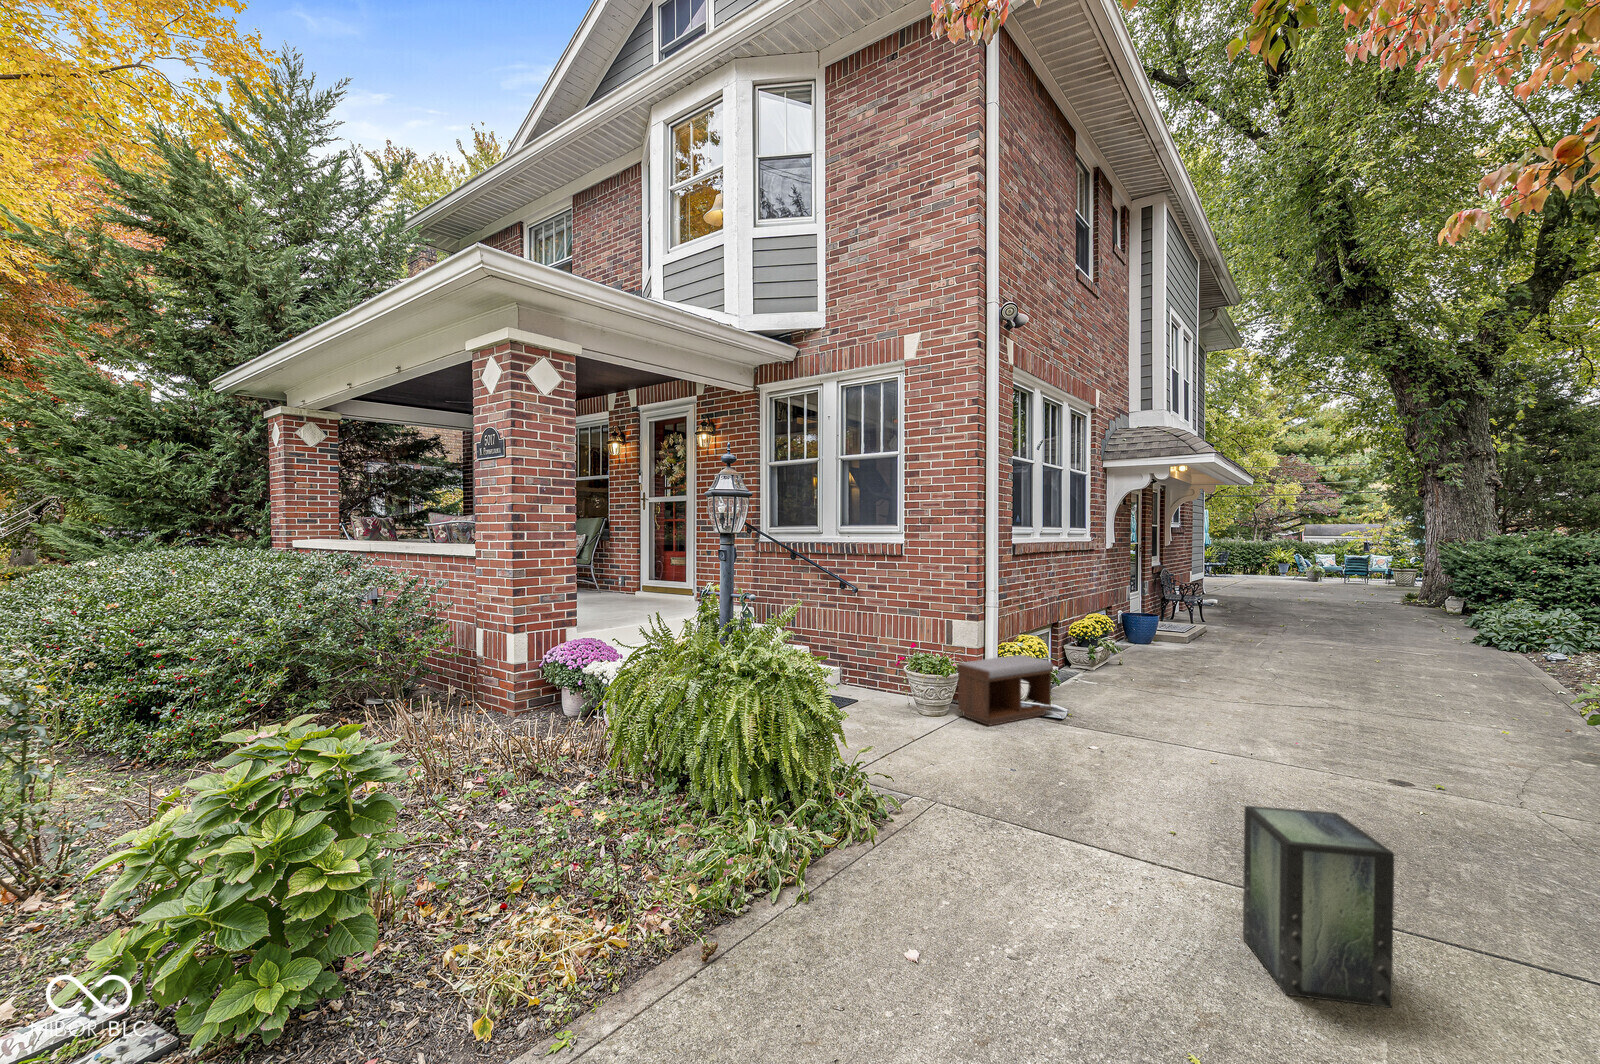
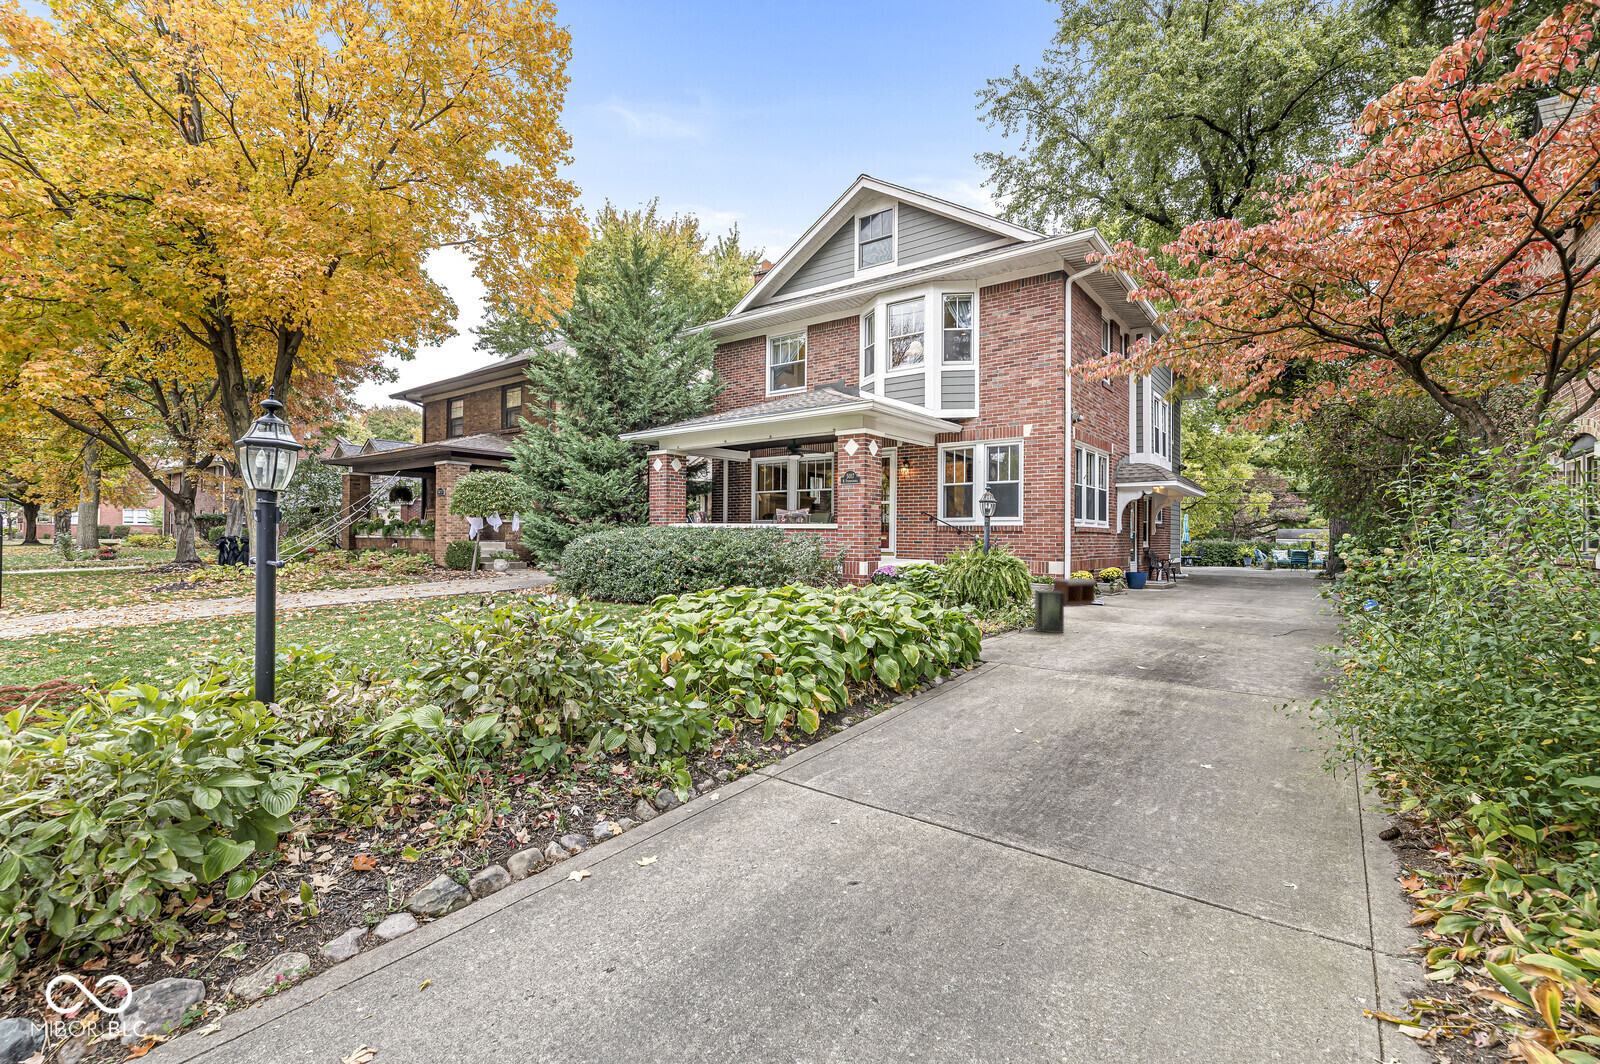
storage box: present [1243,806,1394,1008] -> present [1035,590,1064,633]

